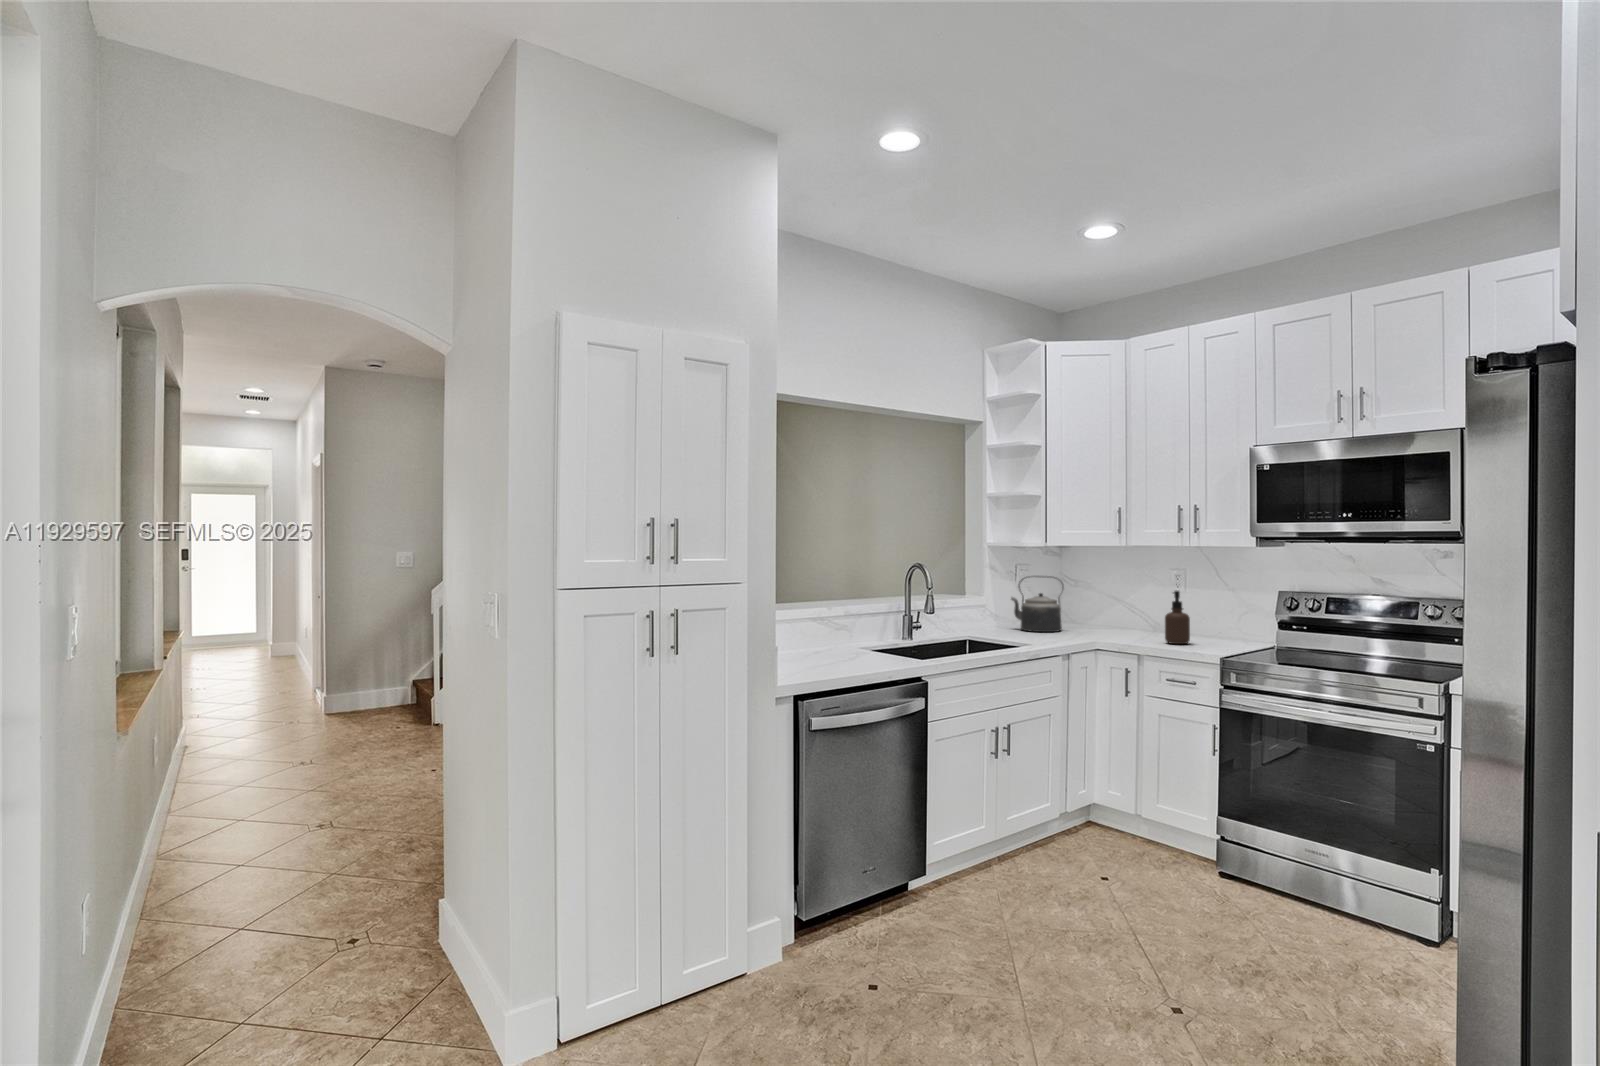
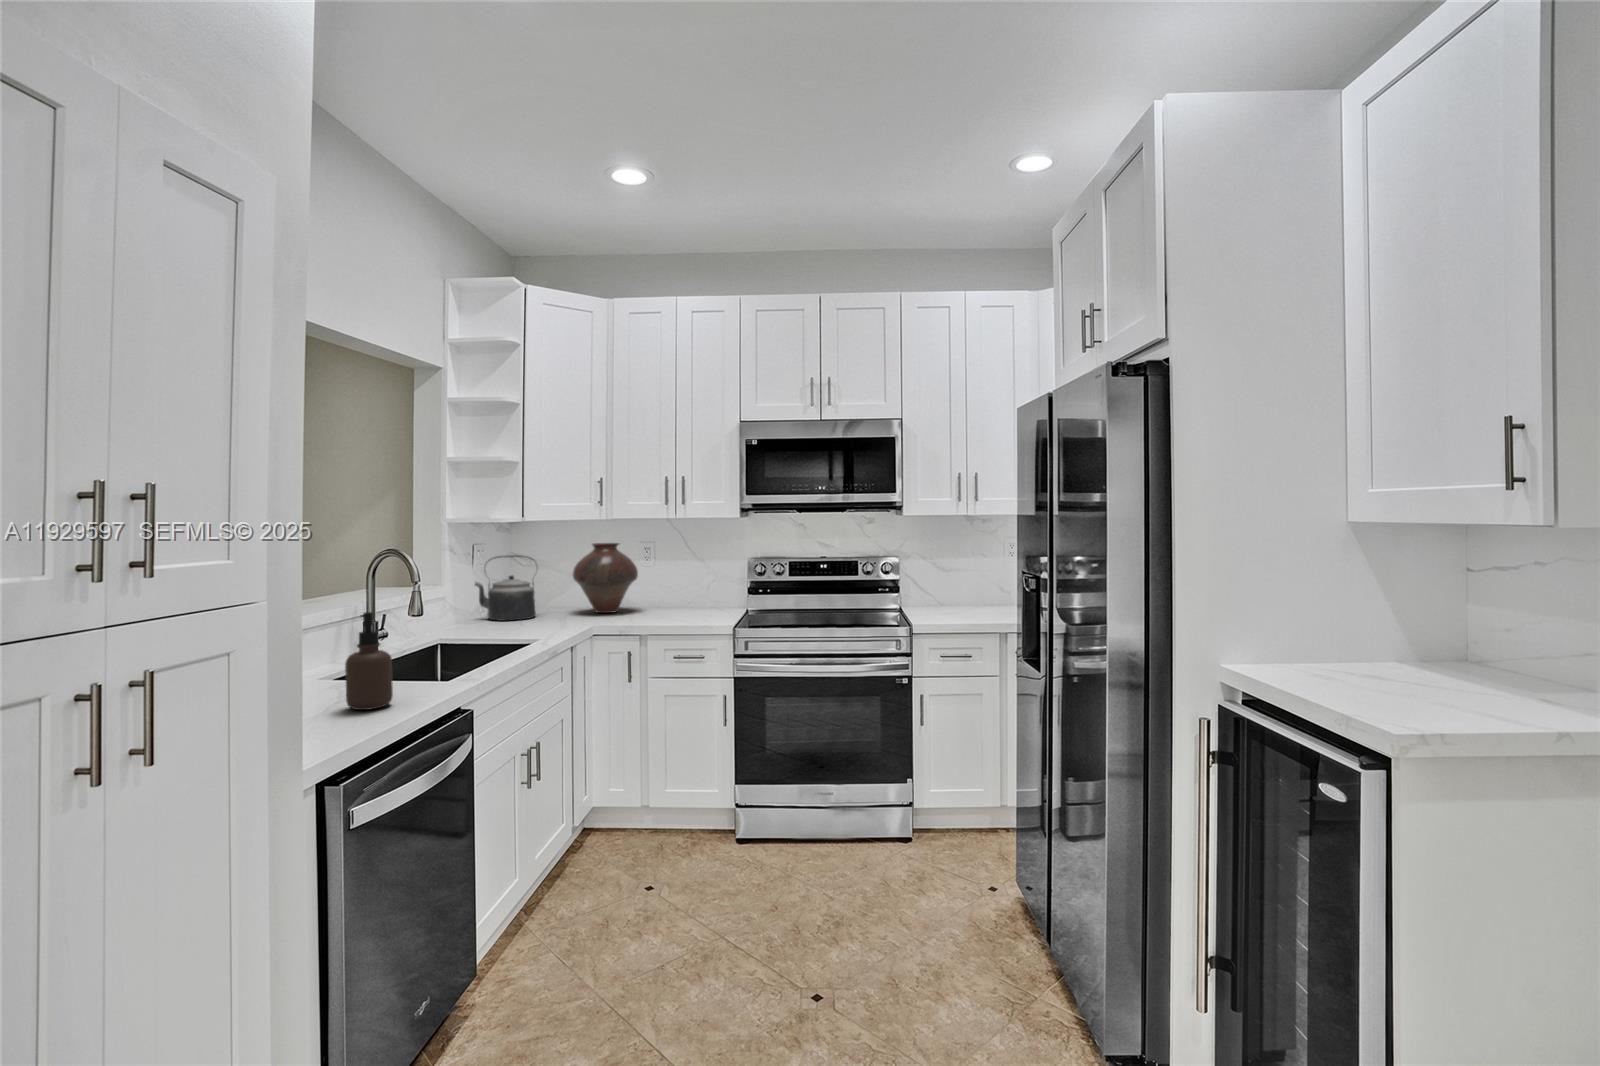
vase: none [1095,567,1160,634] -> present [573,543,638,613]
soap dispenser: present [1165,591,1190,644] -> present [345,612,393,710]

